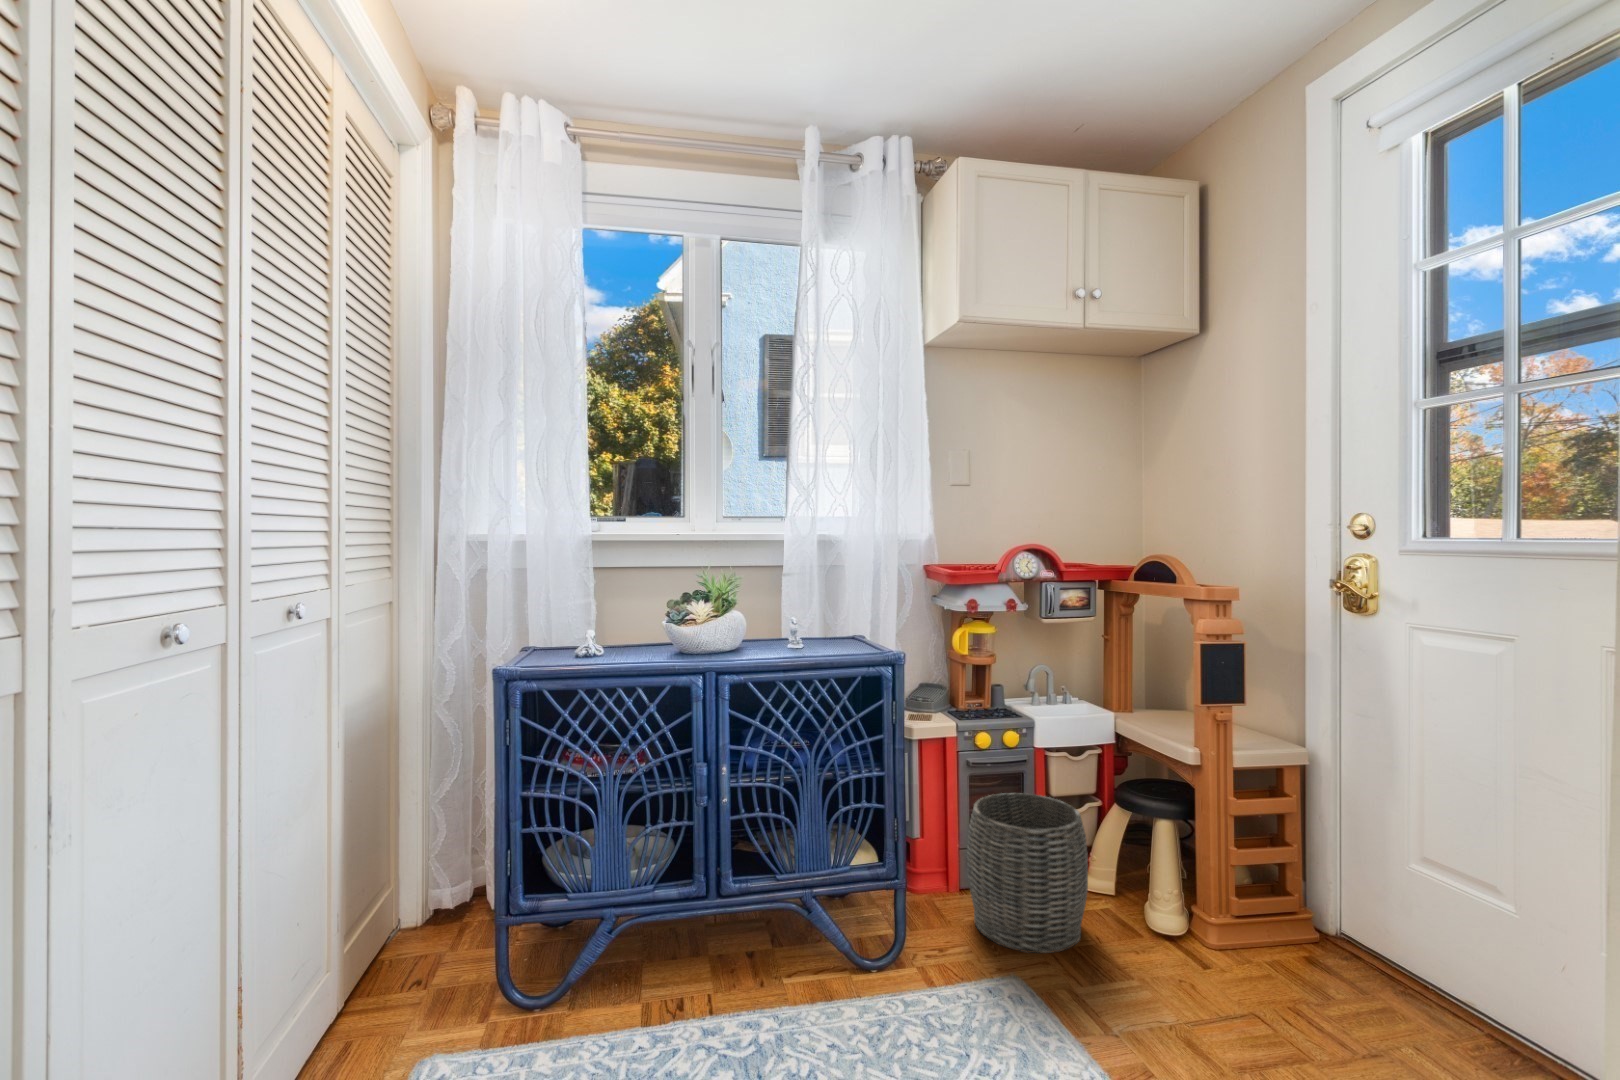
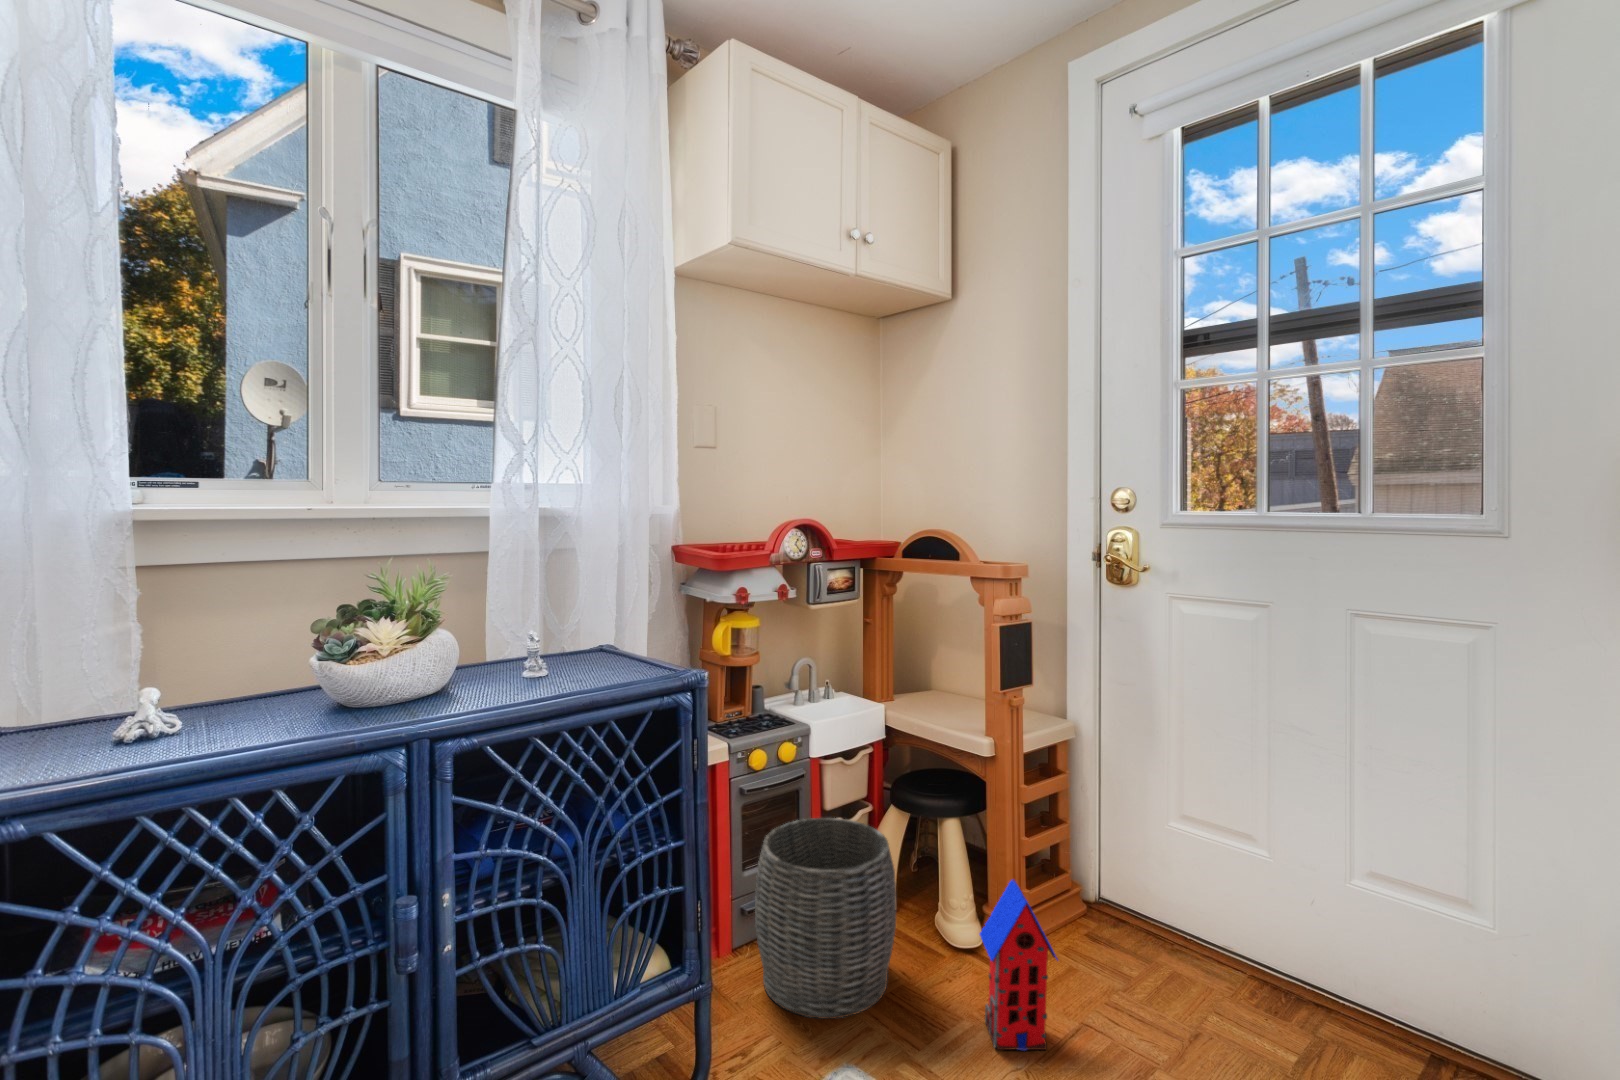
toy house: none [1140,865,1208,1023] -> present [980,880,1058,1051]

